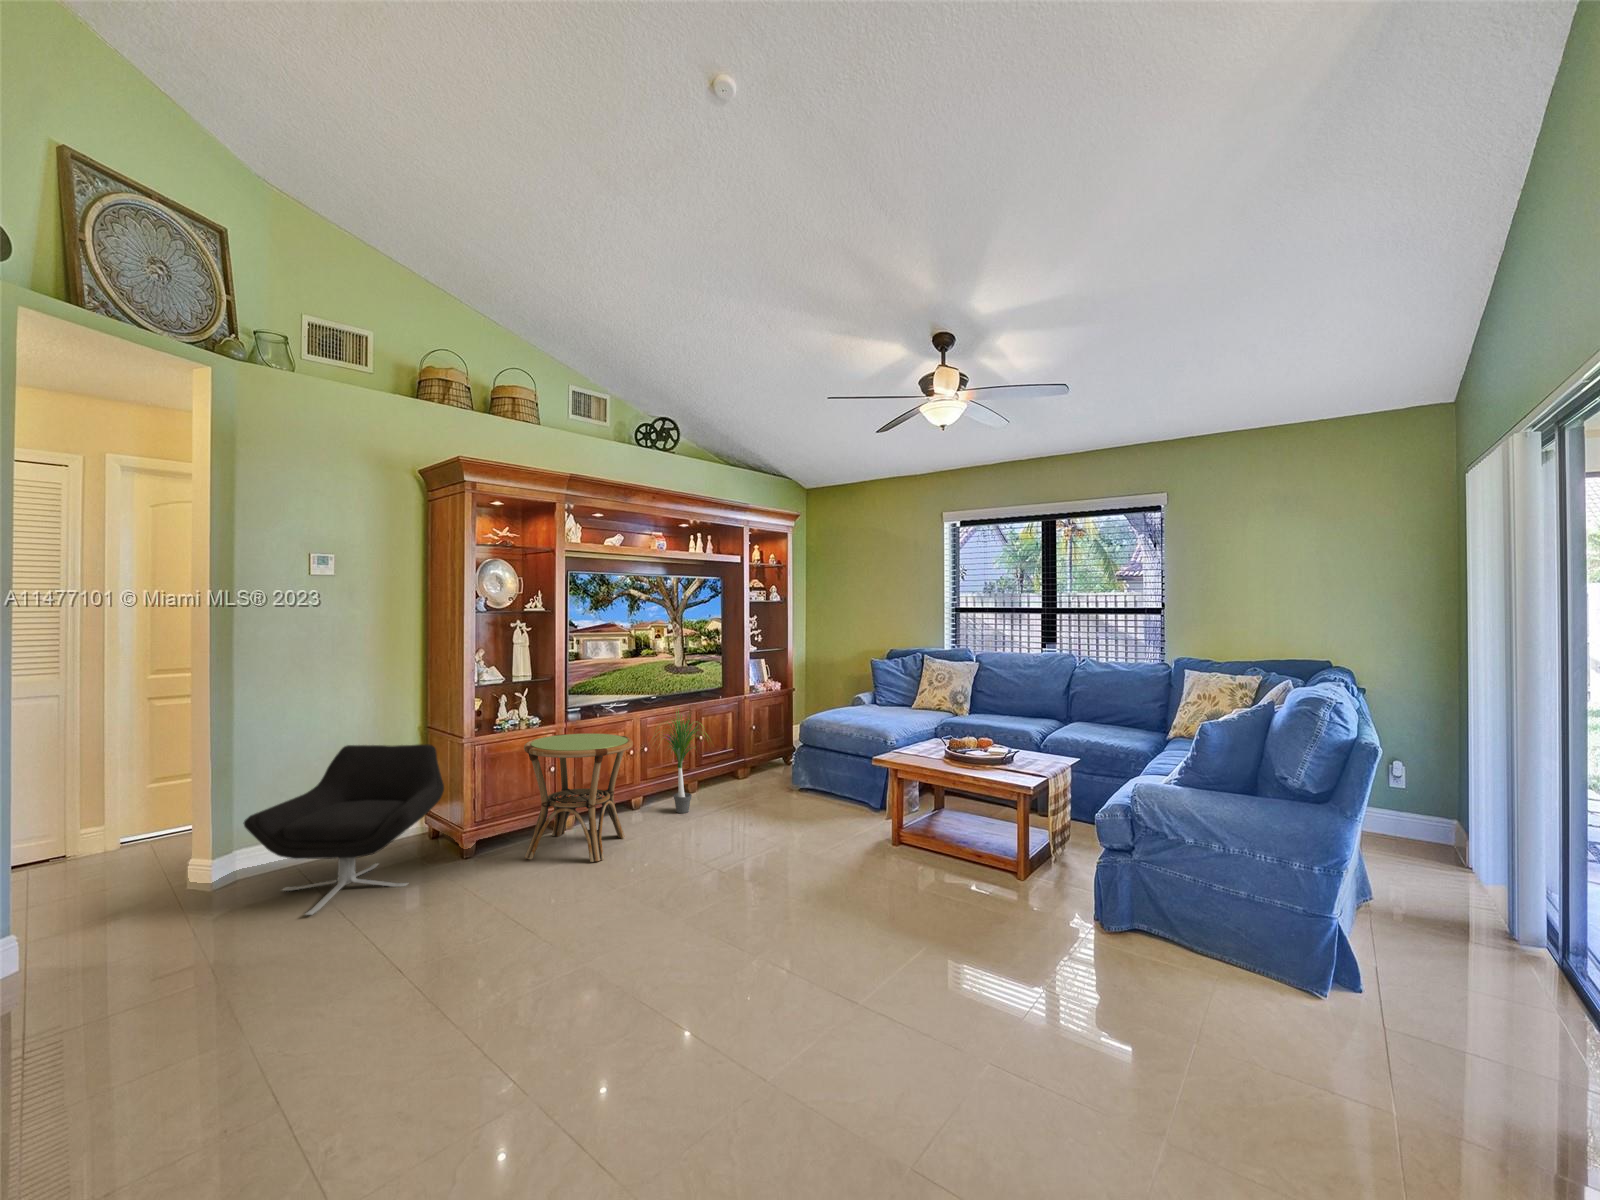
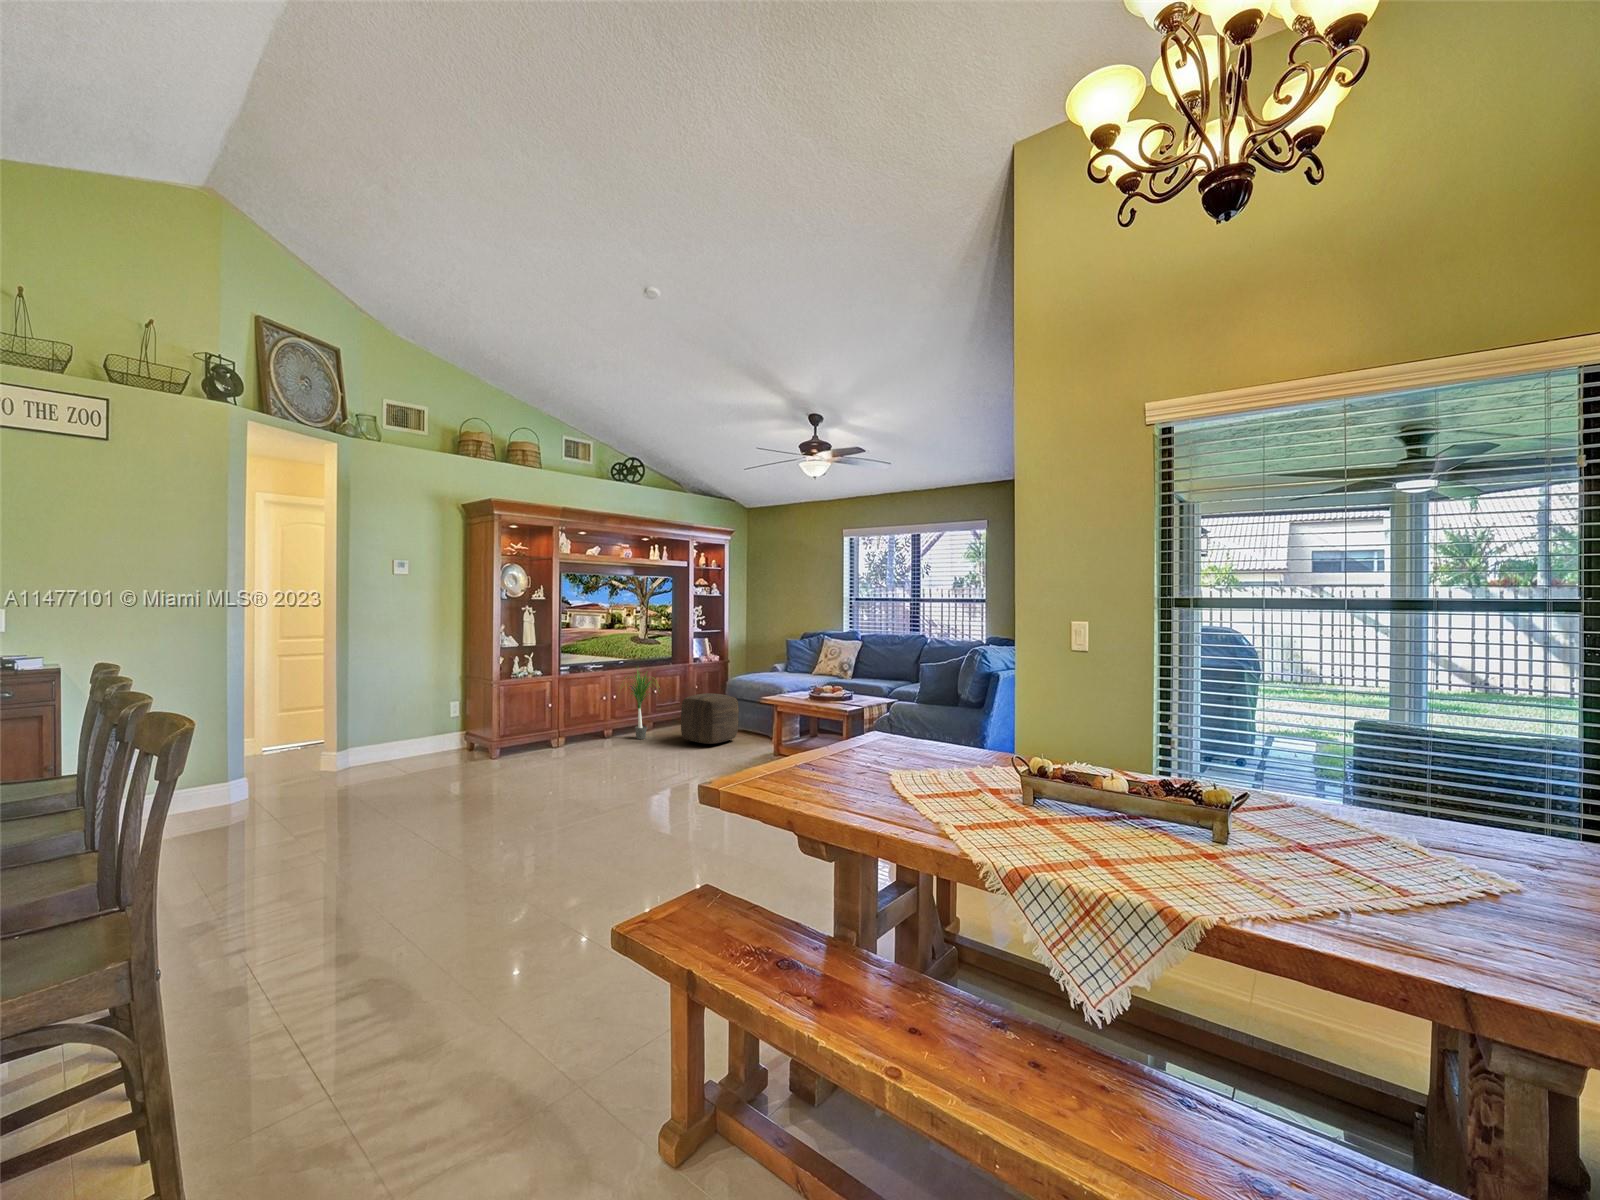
side table: present [524,733,633,862] -> none [532,682,605,761]
lounge chair: present [243,744,444,915] -> none [360,685,480,781]
ottoman: none [742,746,825,823] -> present [681,693,739,744]

